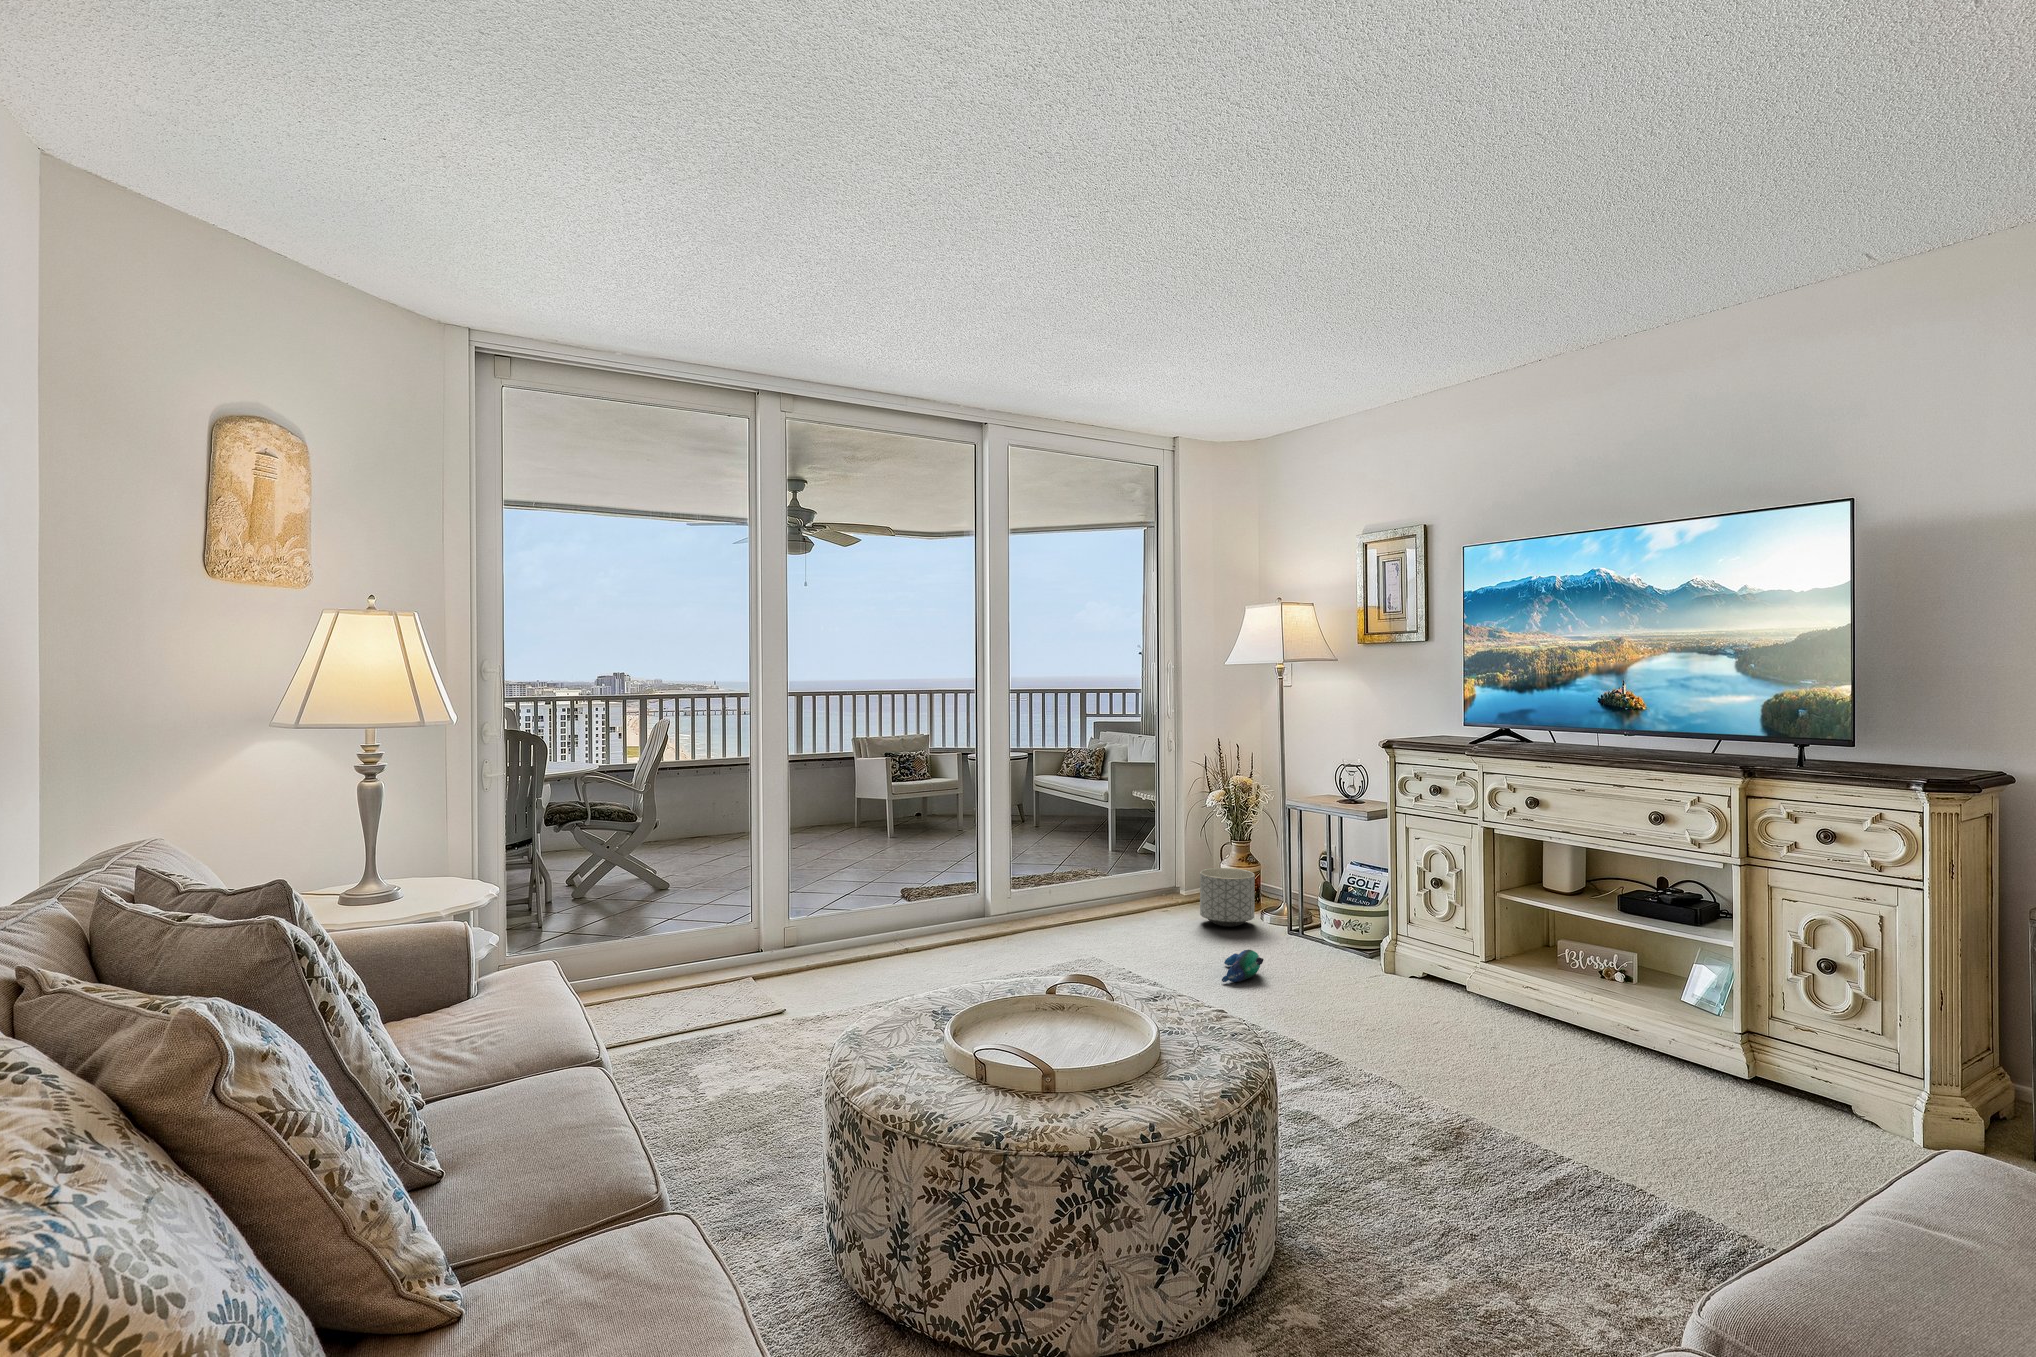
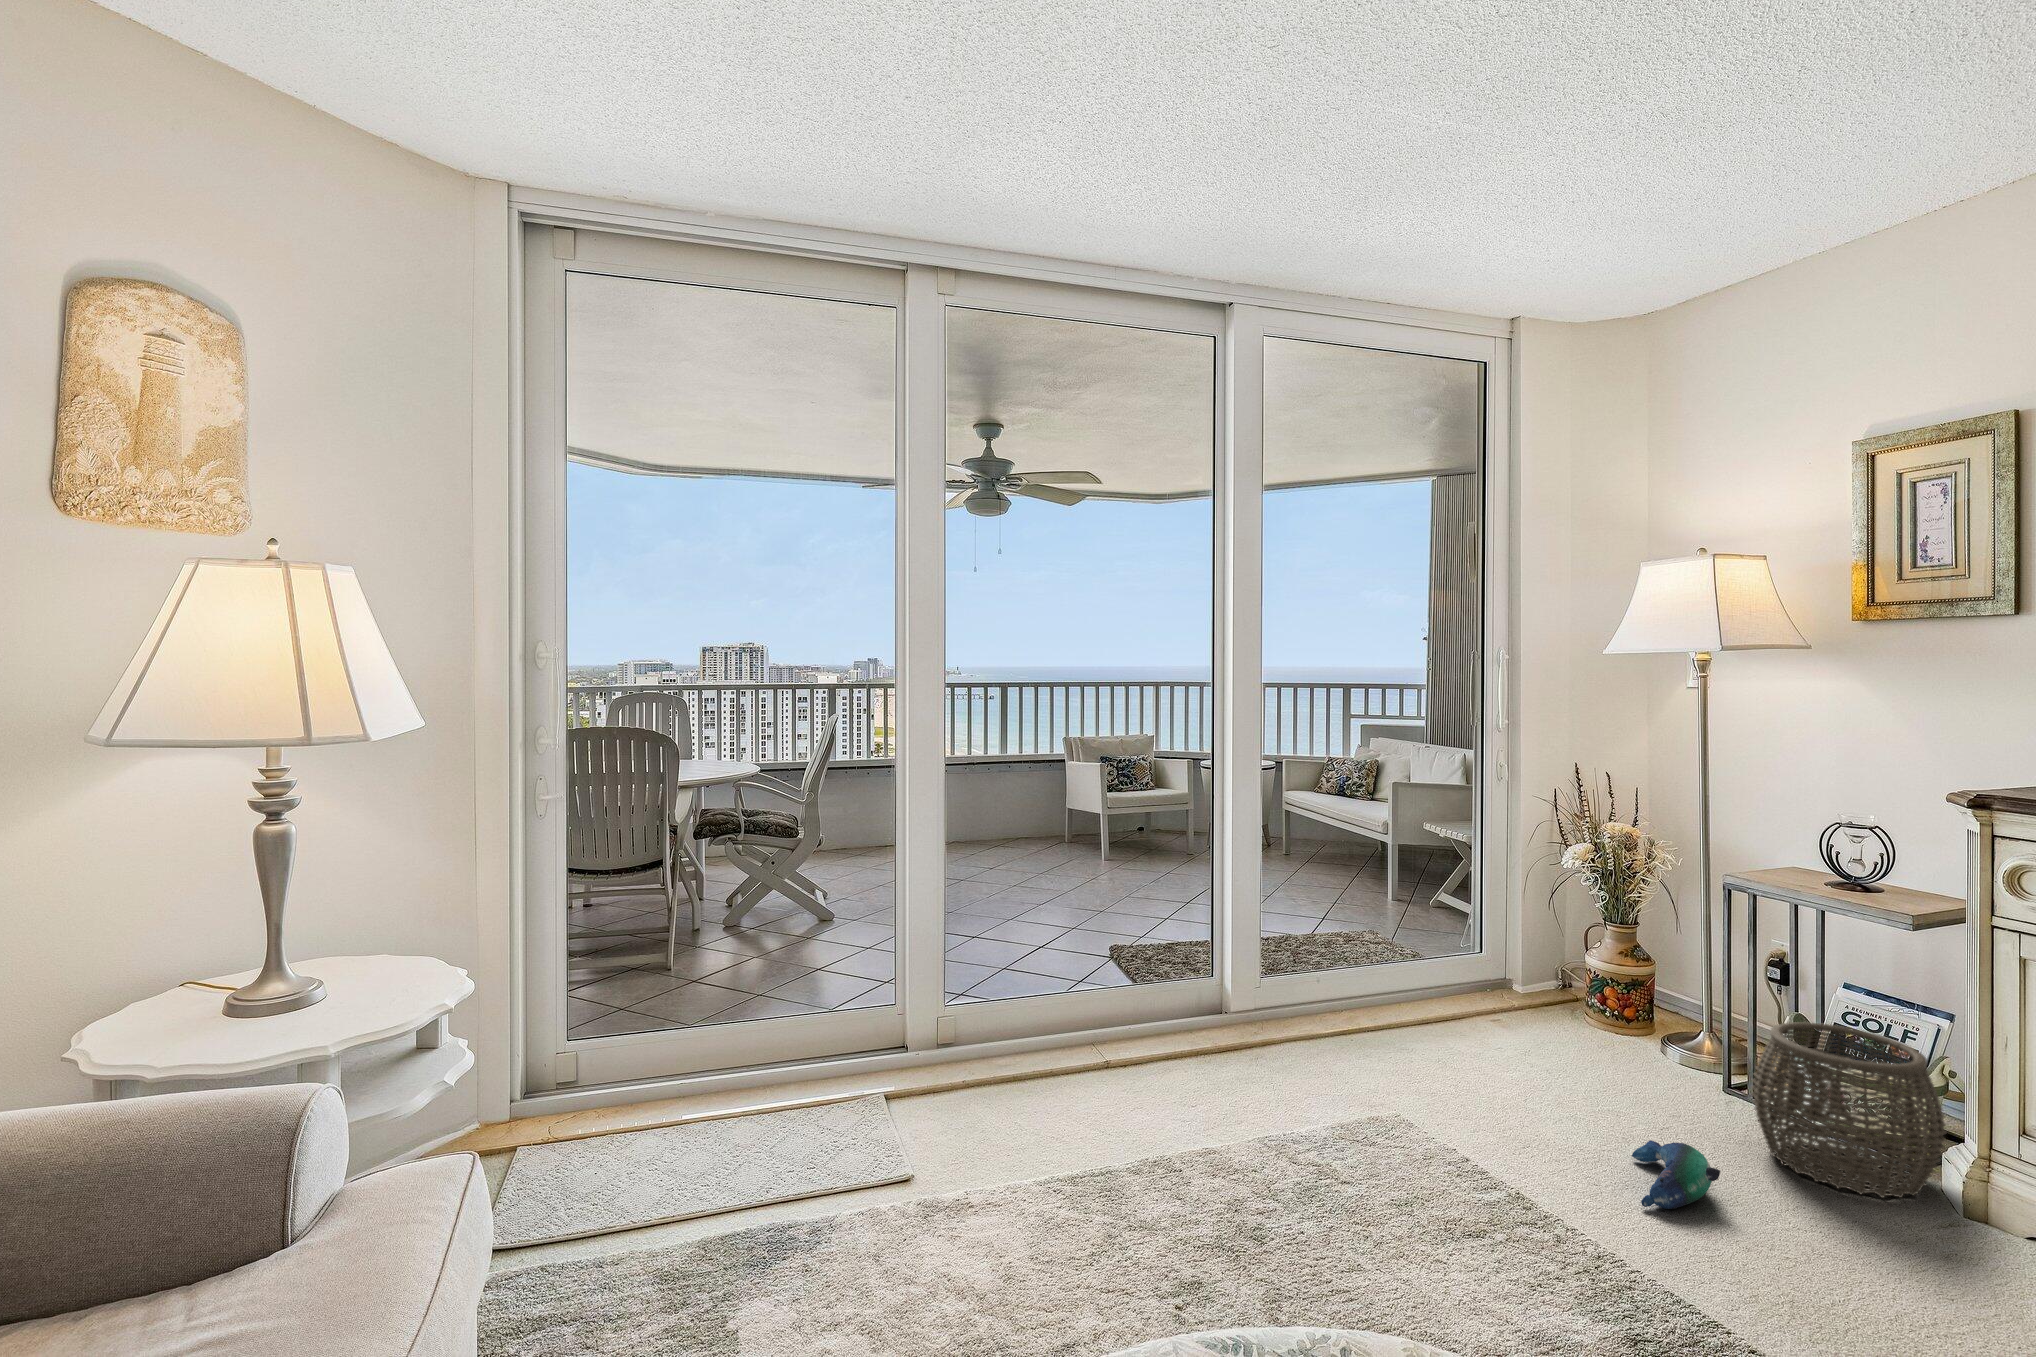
planter: present [1200,868,1255,927] -> none [1561,967,1658,1065]
woven basket: none [1291,880,1381,969] -> present [1752,1022,1946,1198]

